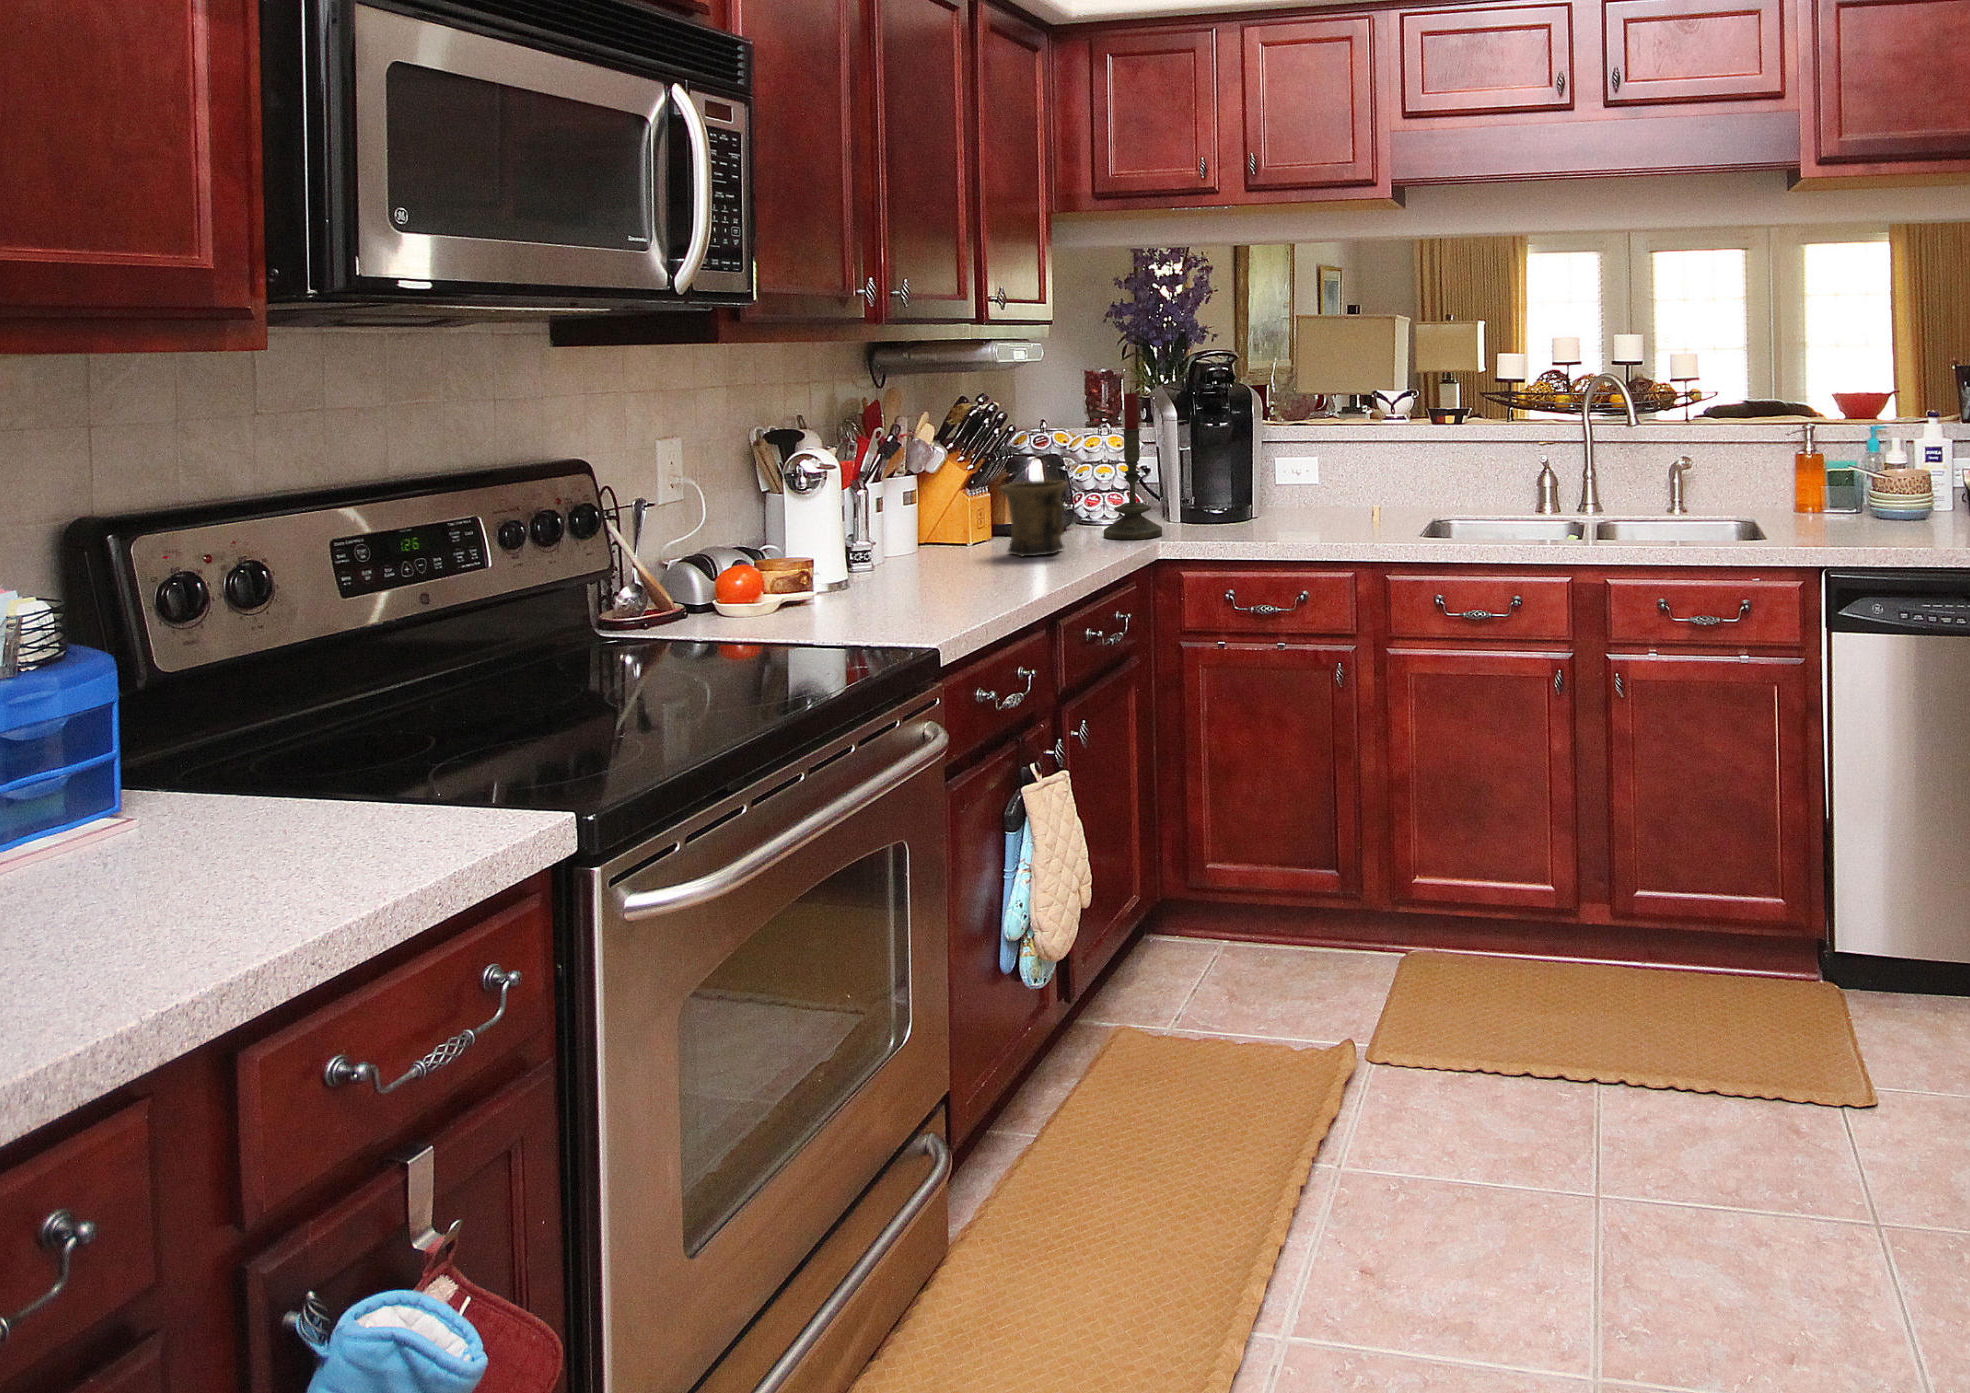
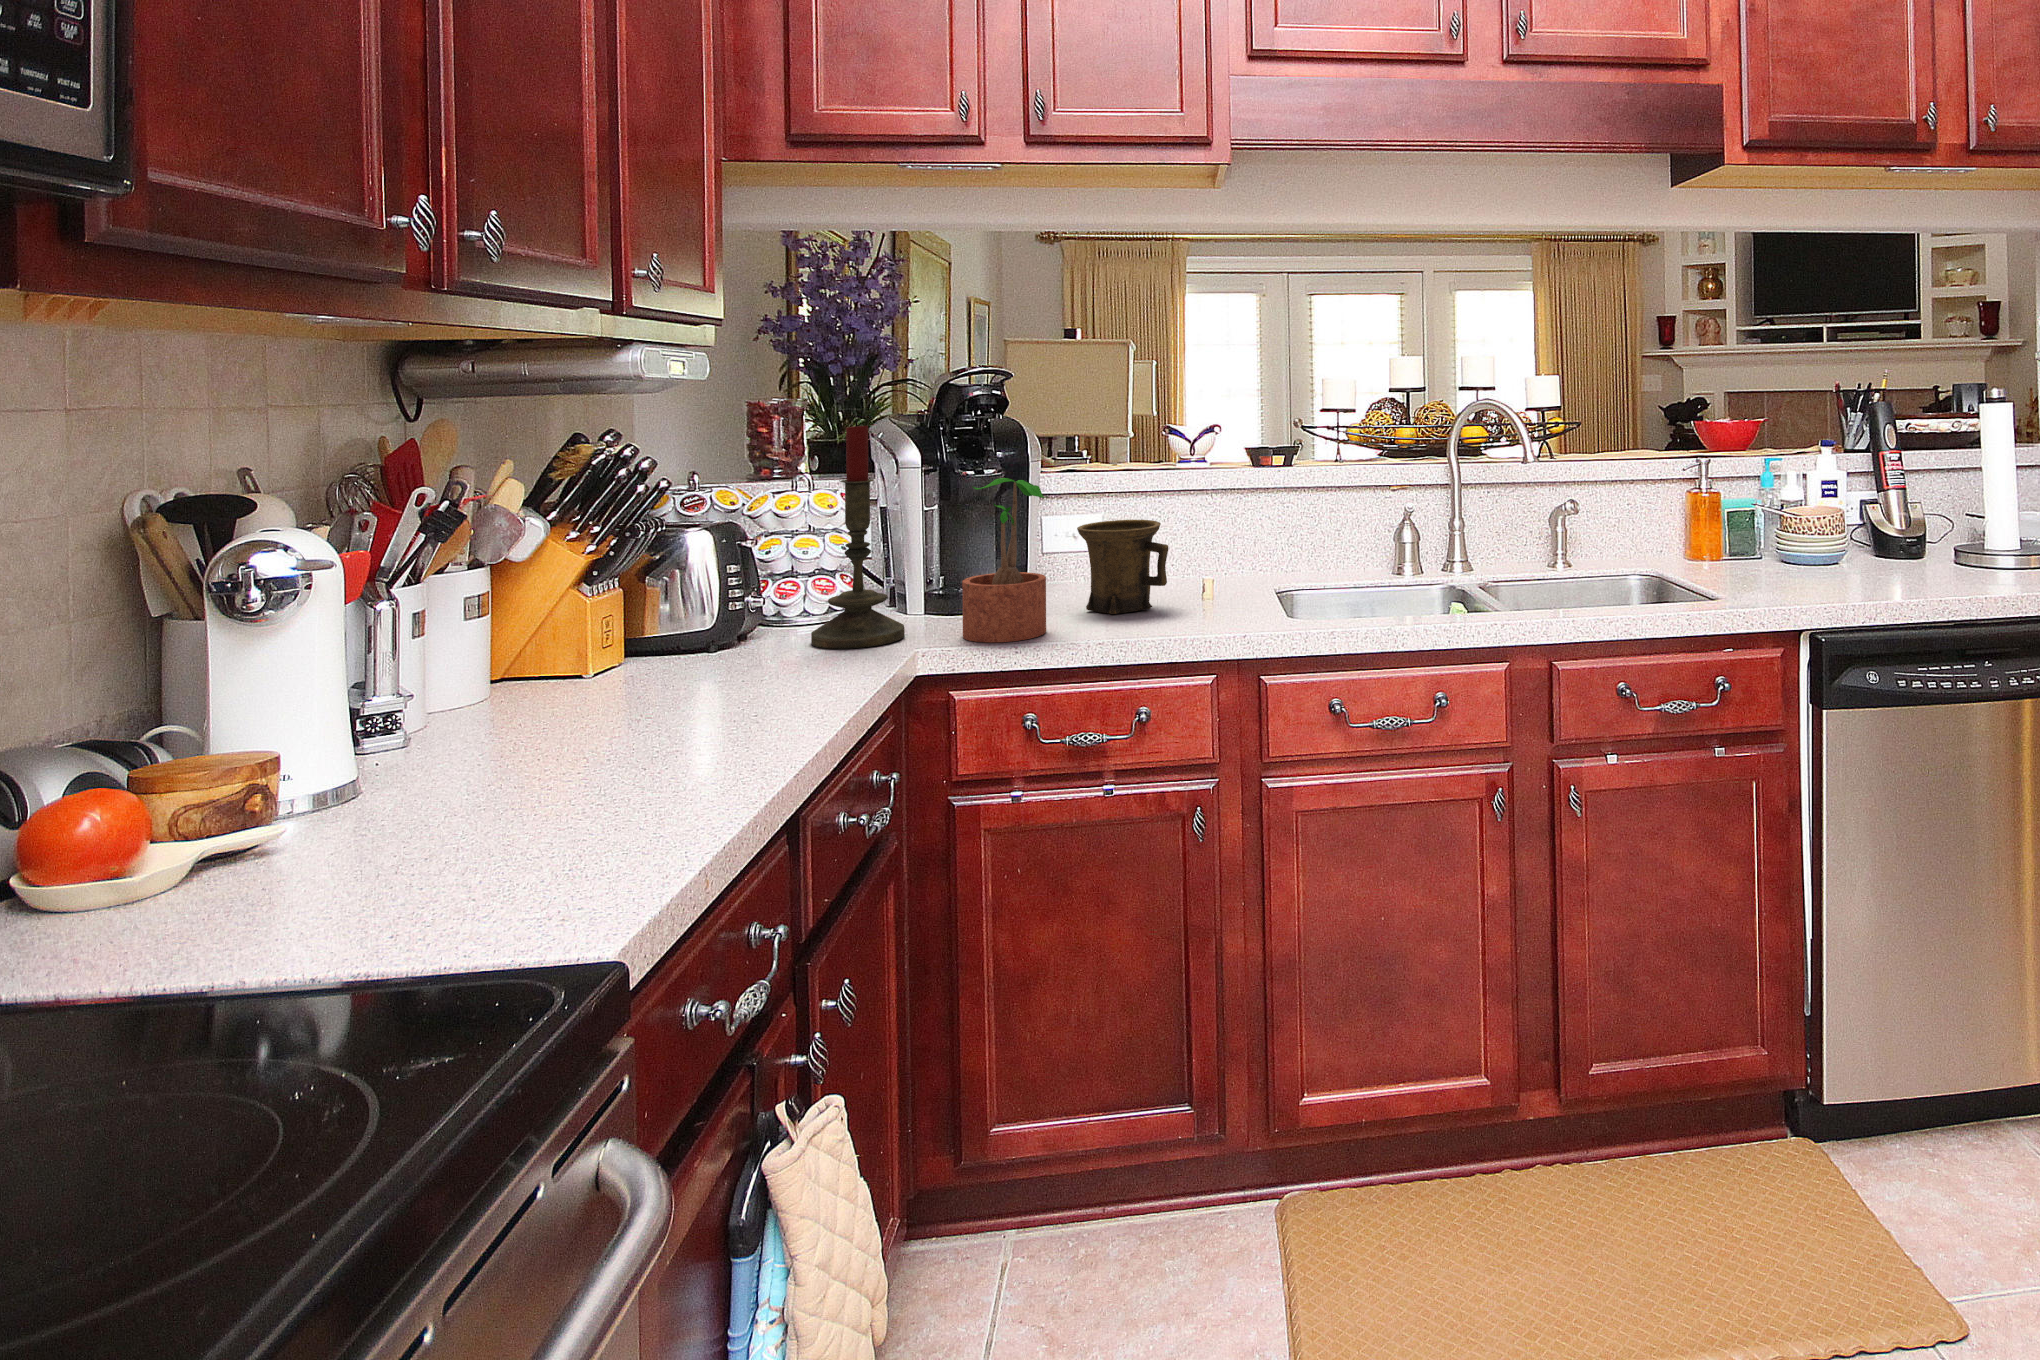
potted plant: none [1196,429,1252,541] -> present [962,478,1049,642]
mug: present [1000,480,1068,556] -> present [1077,520,1168,614]

